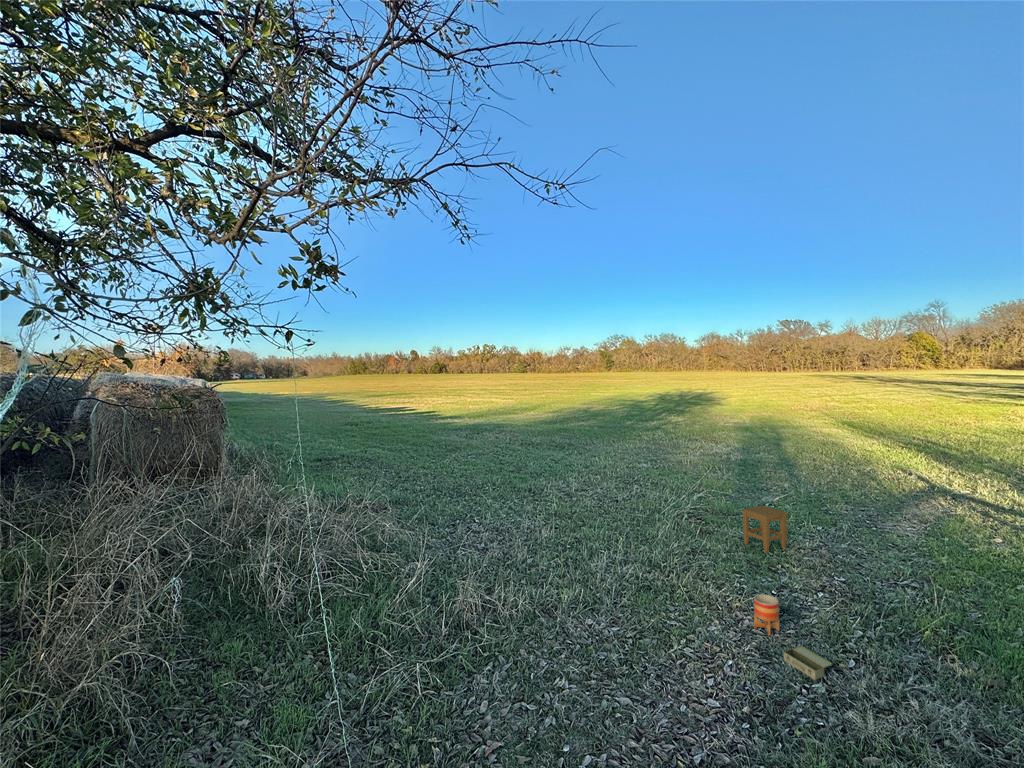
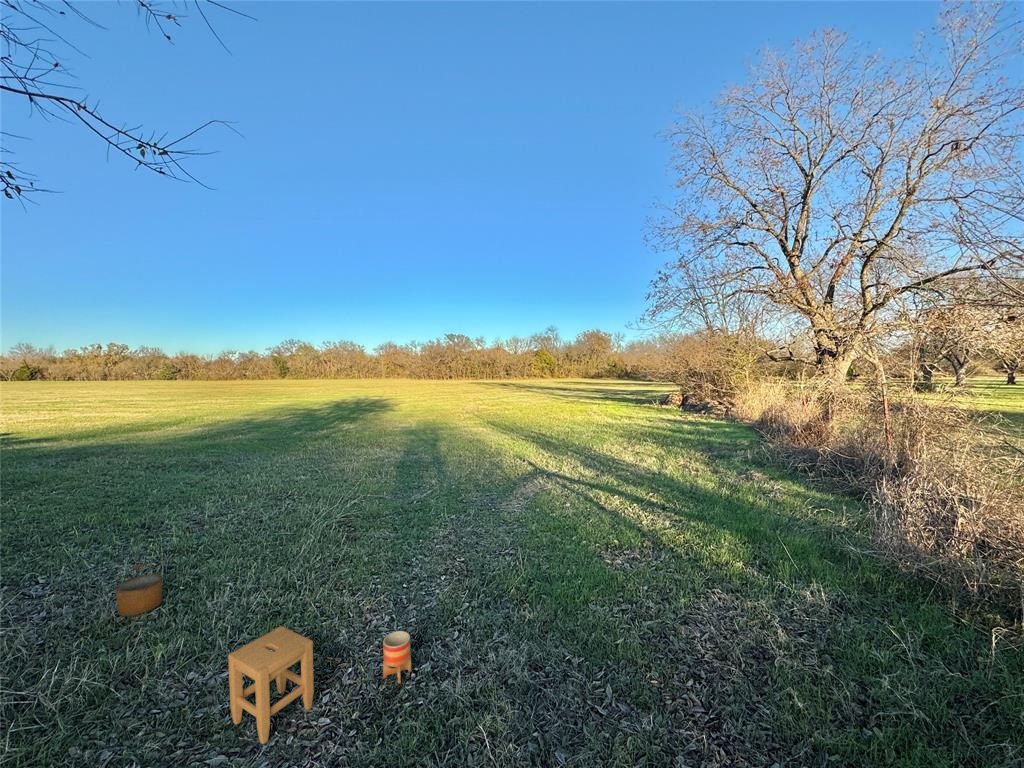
stool: present [742,505,787,553] -> present [228,626,314,744]
bucket: none [549,507,574,541] -> present [116,562,163,616]
toolbox: present [784,646,832,680] -> none [411,689,461,737]

